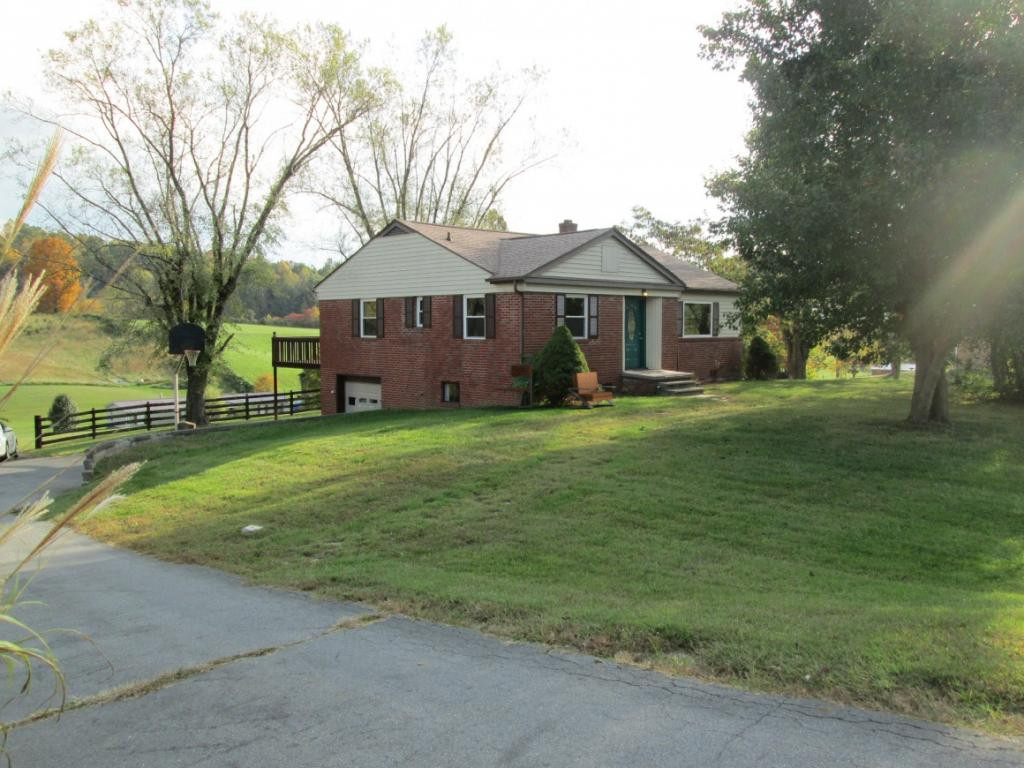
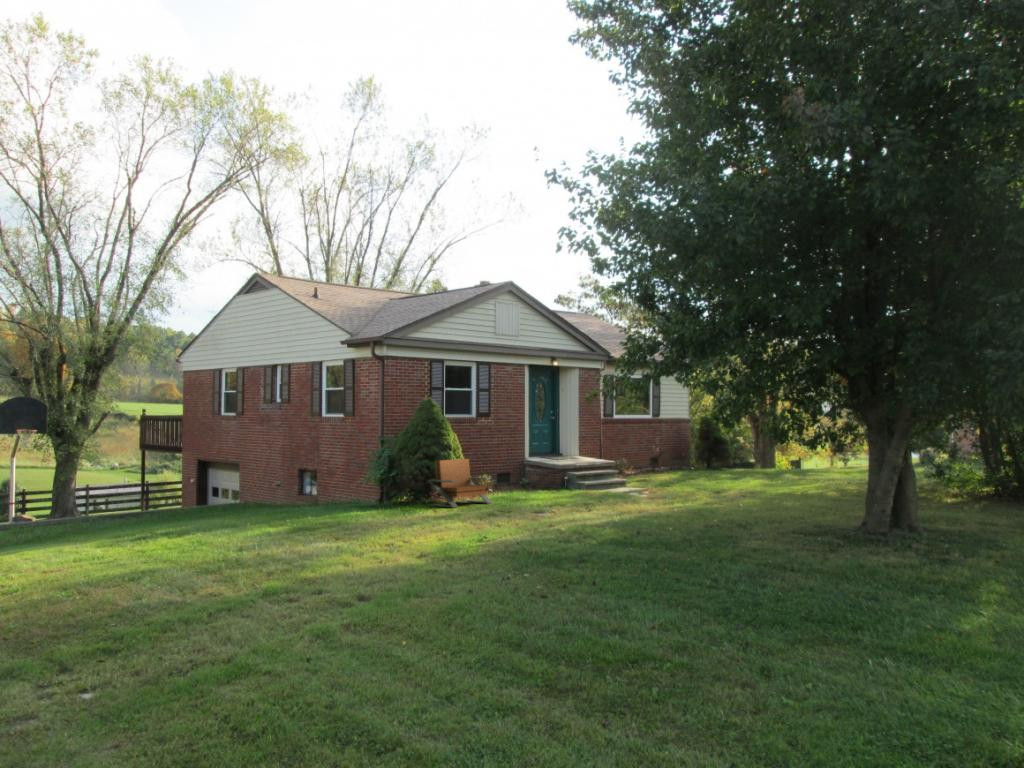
bench: present [496,364,532,408] -> none [341,449,385,506]

